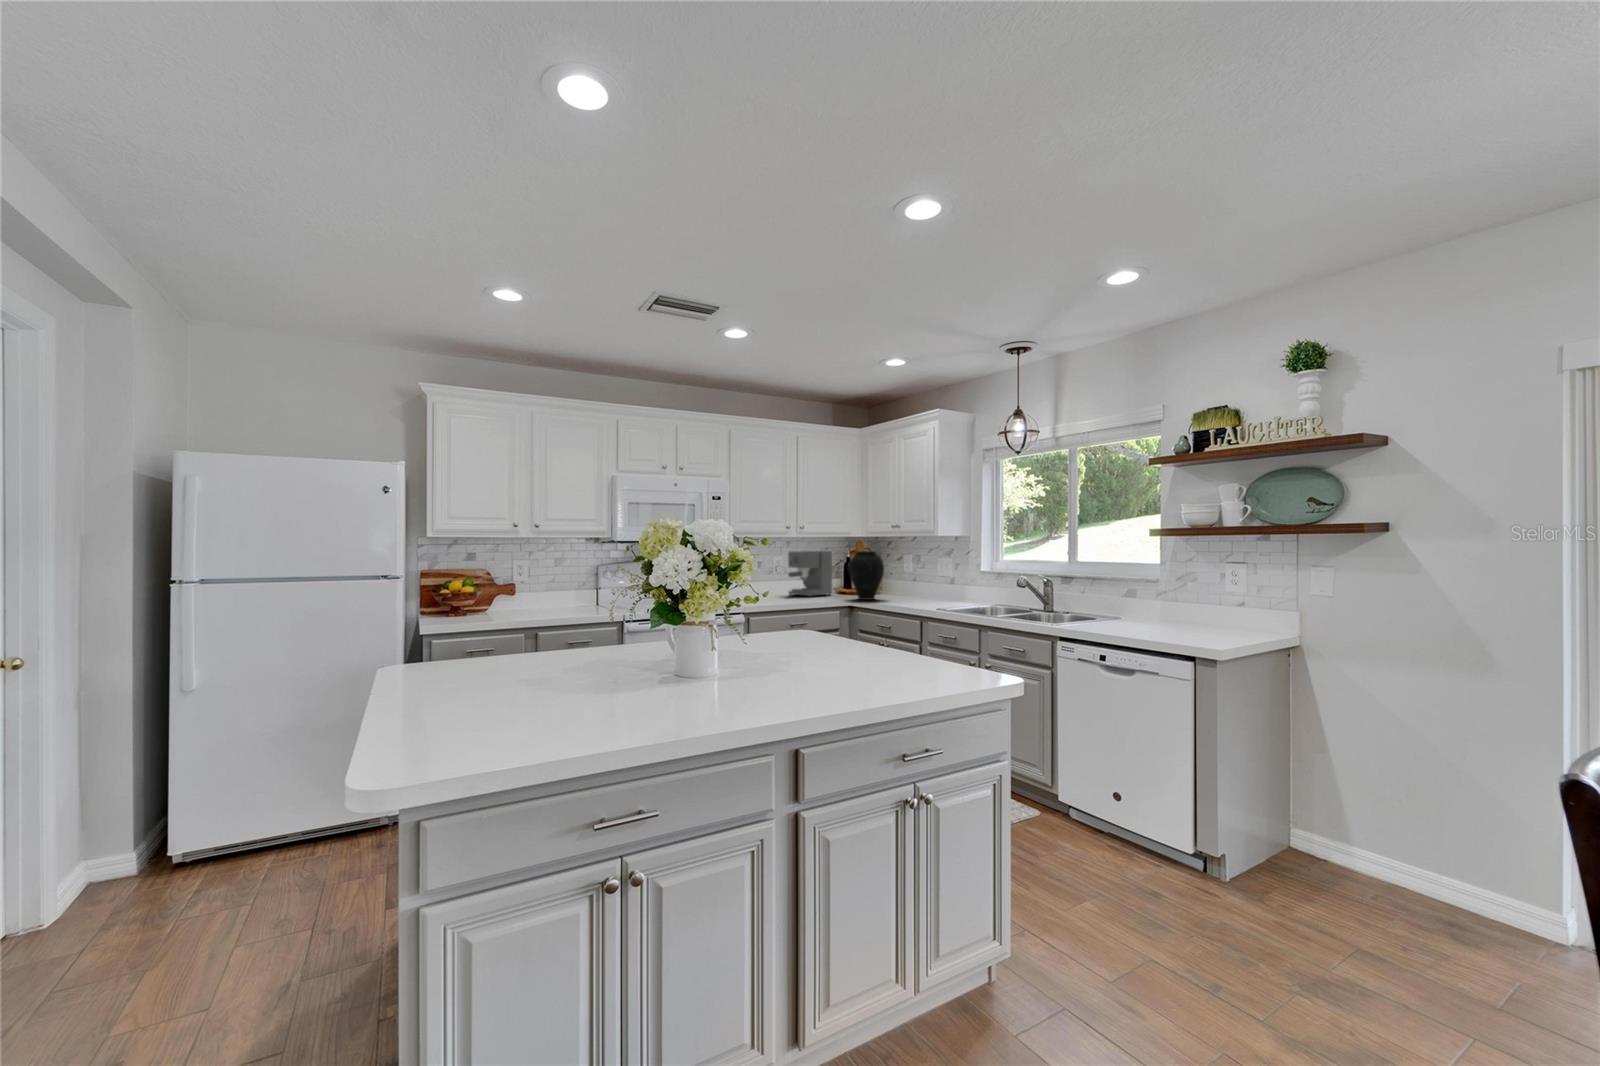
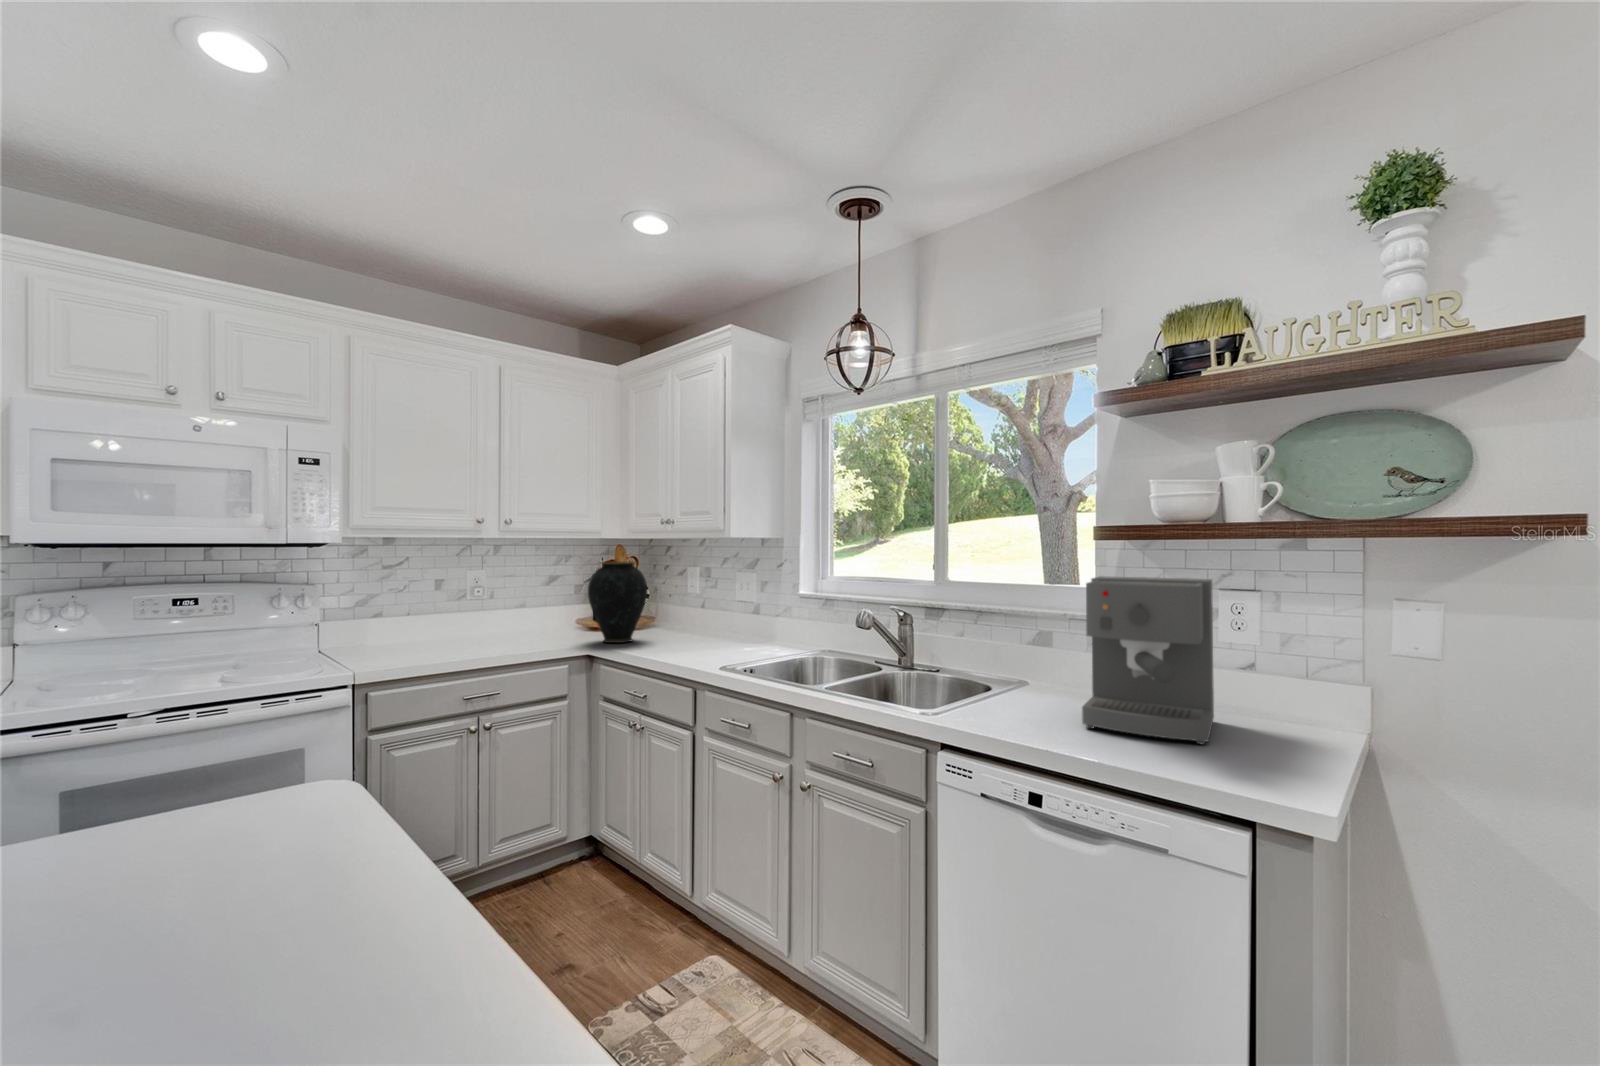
coffee maker: present [788,551,832,596] -> present [1082,576,1214,744]

